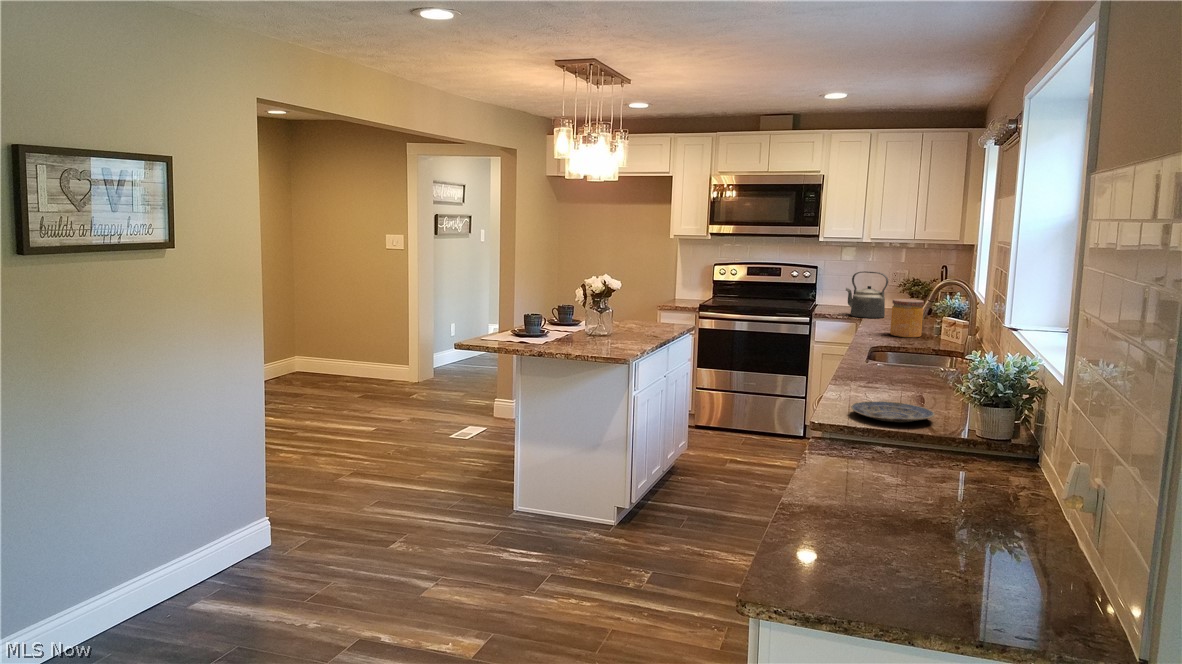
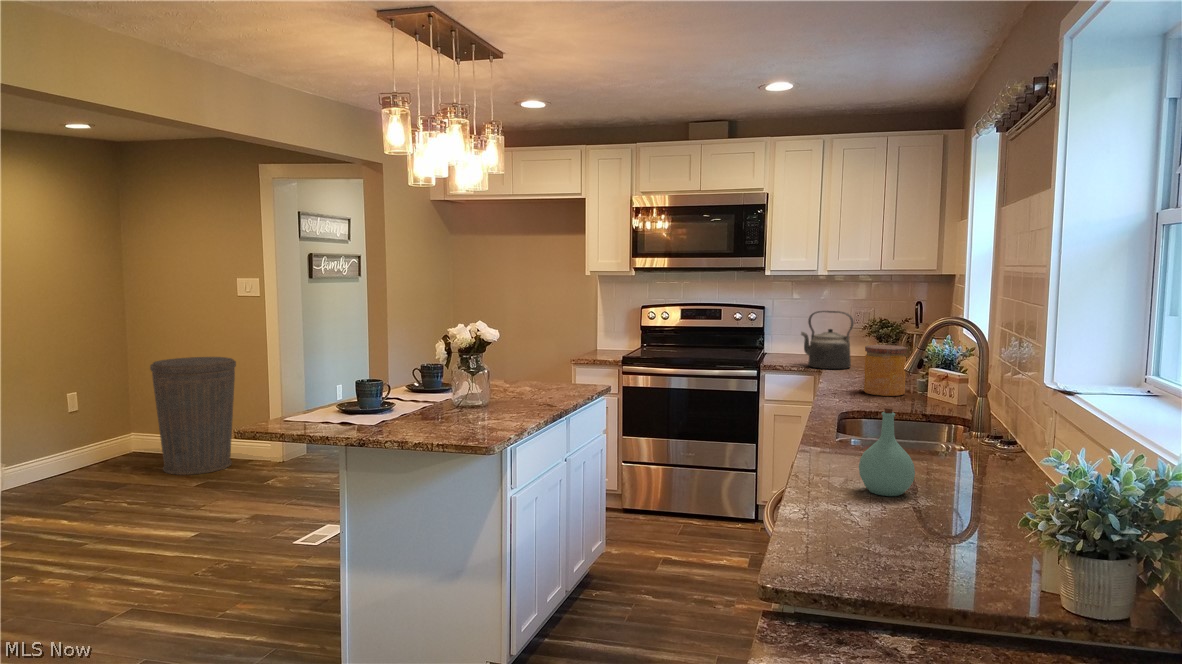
trash can: none [319,297,384,390] -> present [150,357,236,475]
bottle: none [870,335,905,390] -> present [859,408,915,496]
plate: present [851,401,935,422] -> none [842,530,995,580]

